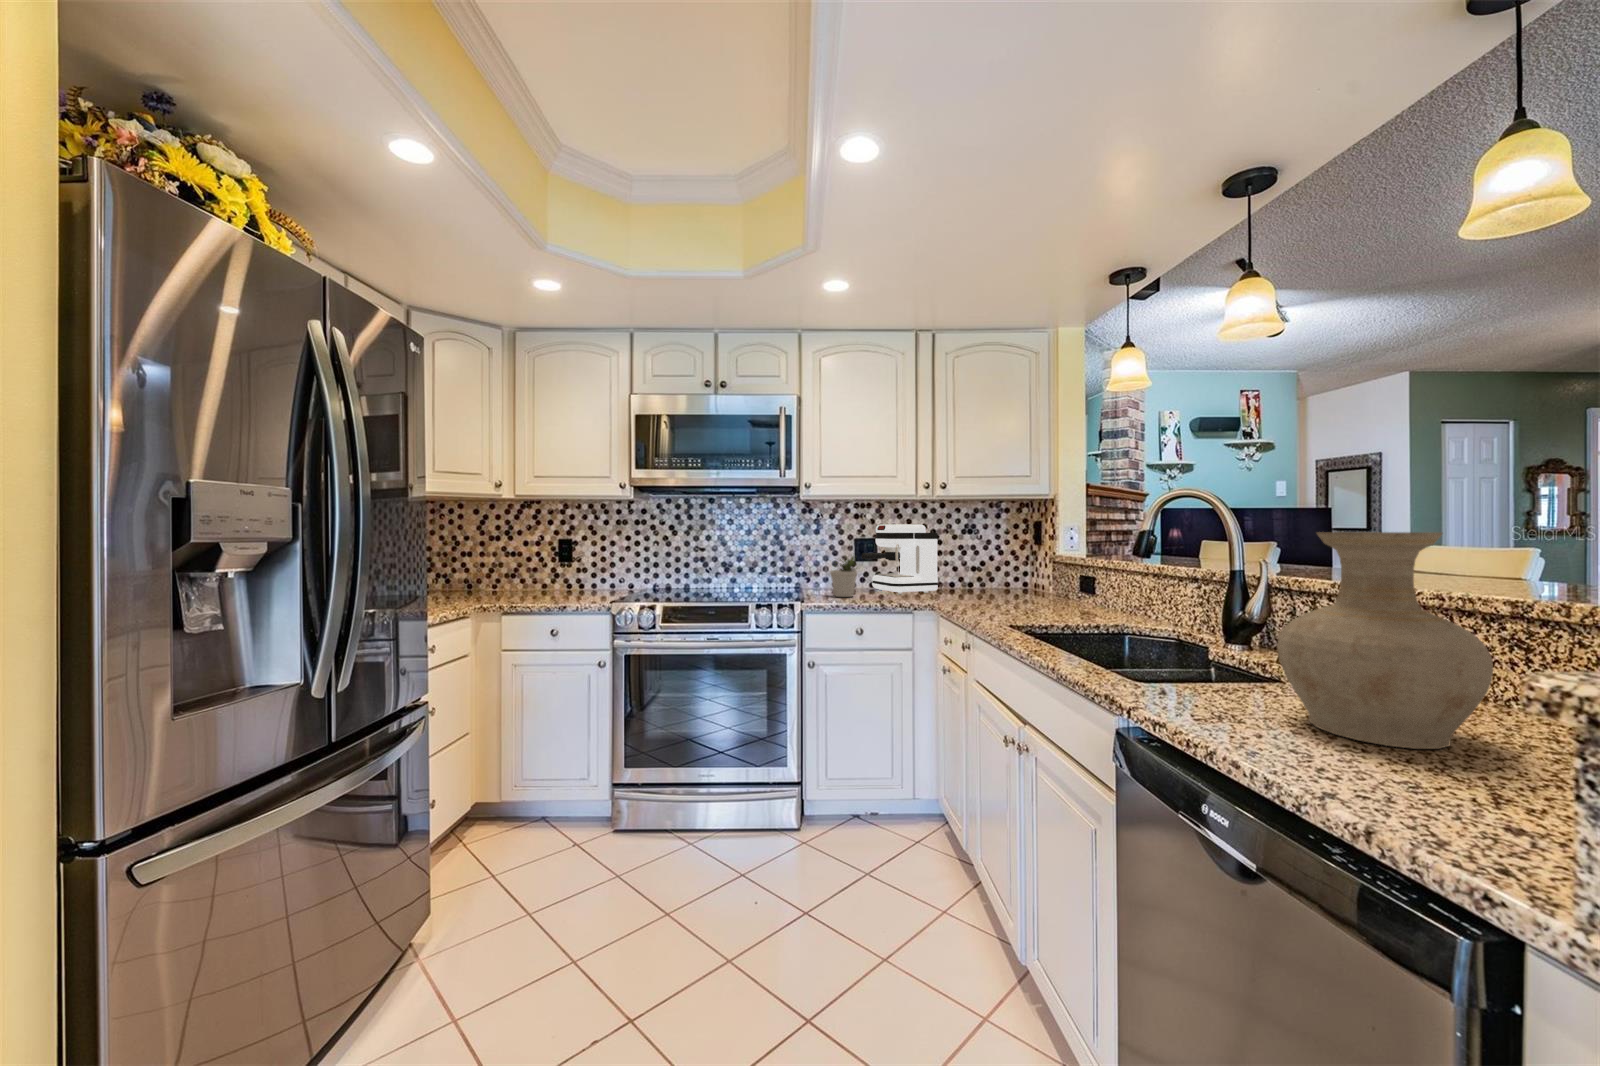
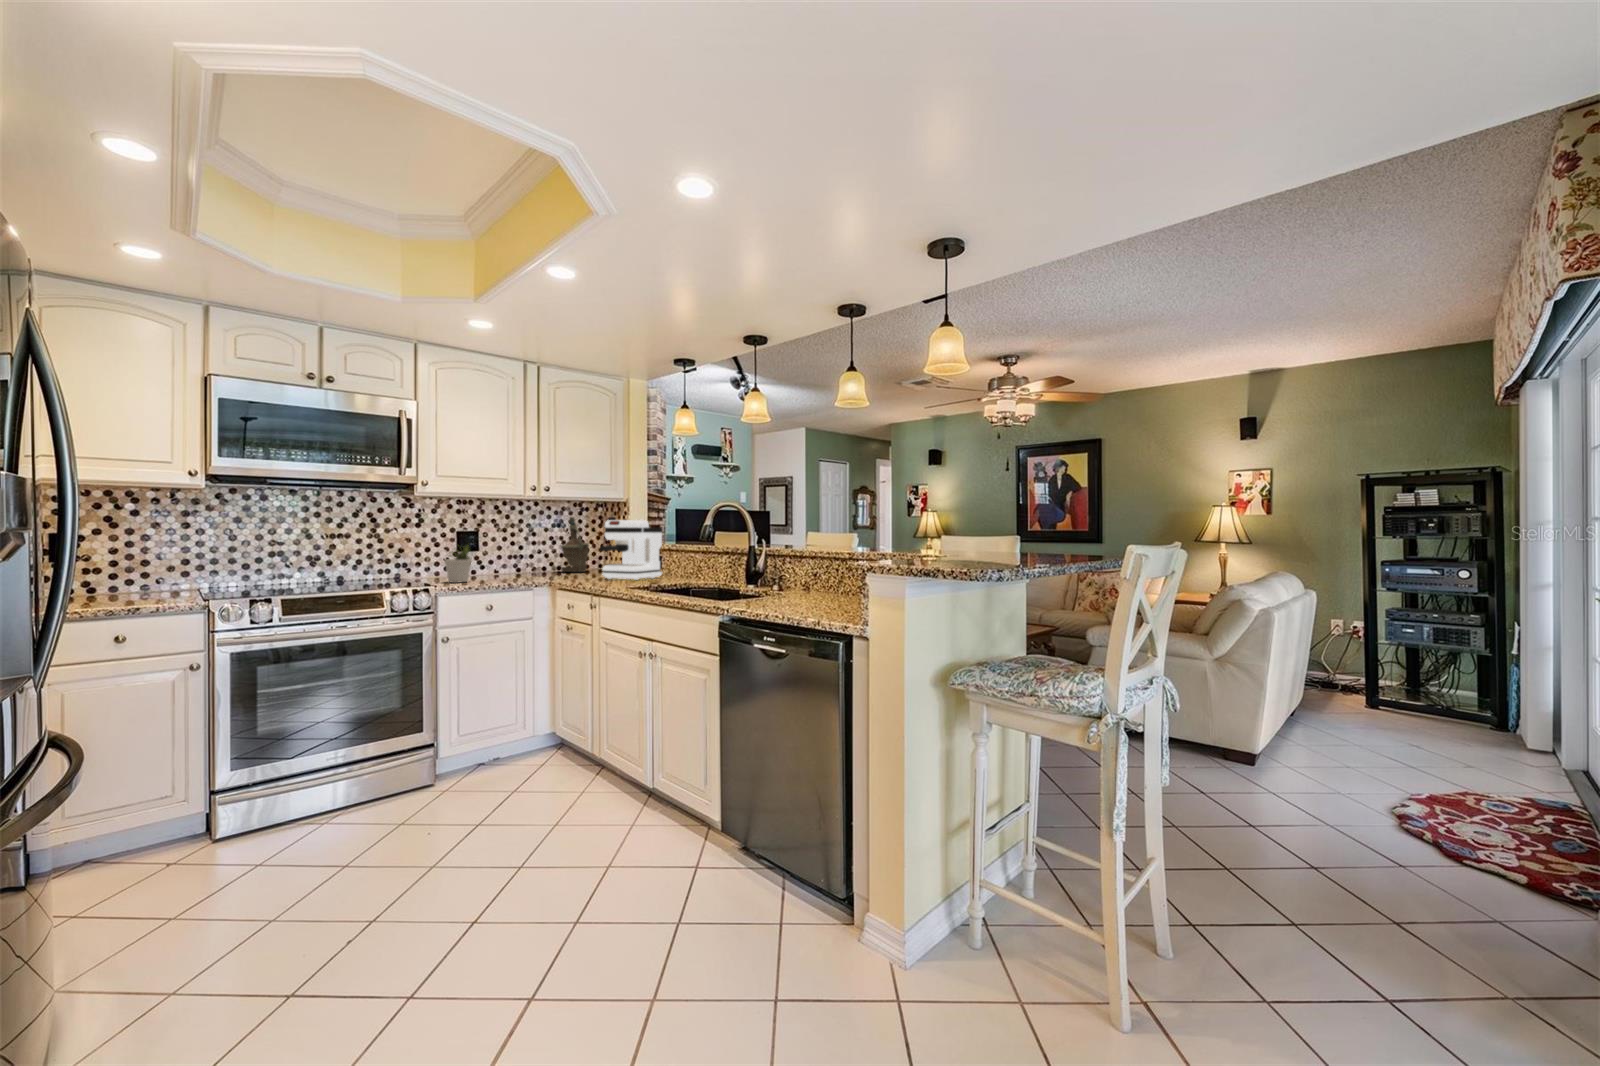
bottle: none [968,520,1008,591] -> present [561,517,589,572]
coffee maker: present [862,524,938,594] -> present [600,520,662,580]
vase: present [1277,532,1493,749] -> none [774,523,835,603]

